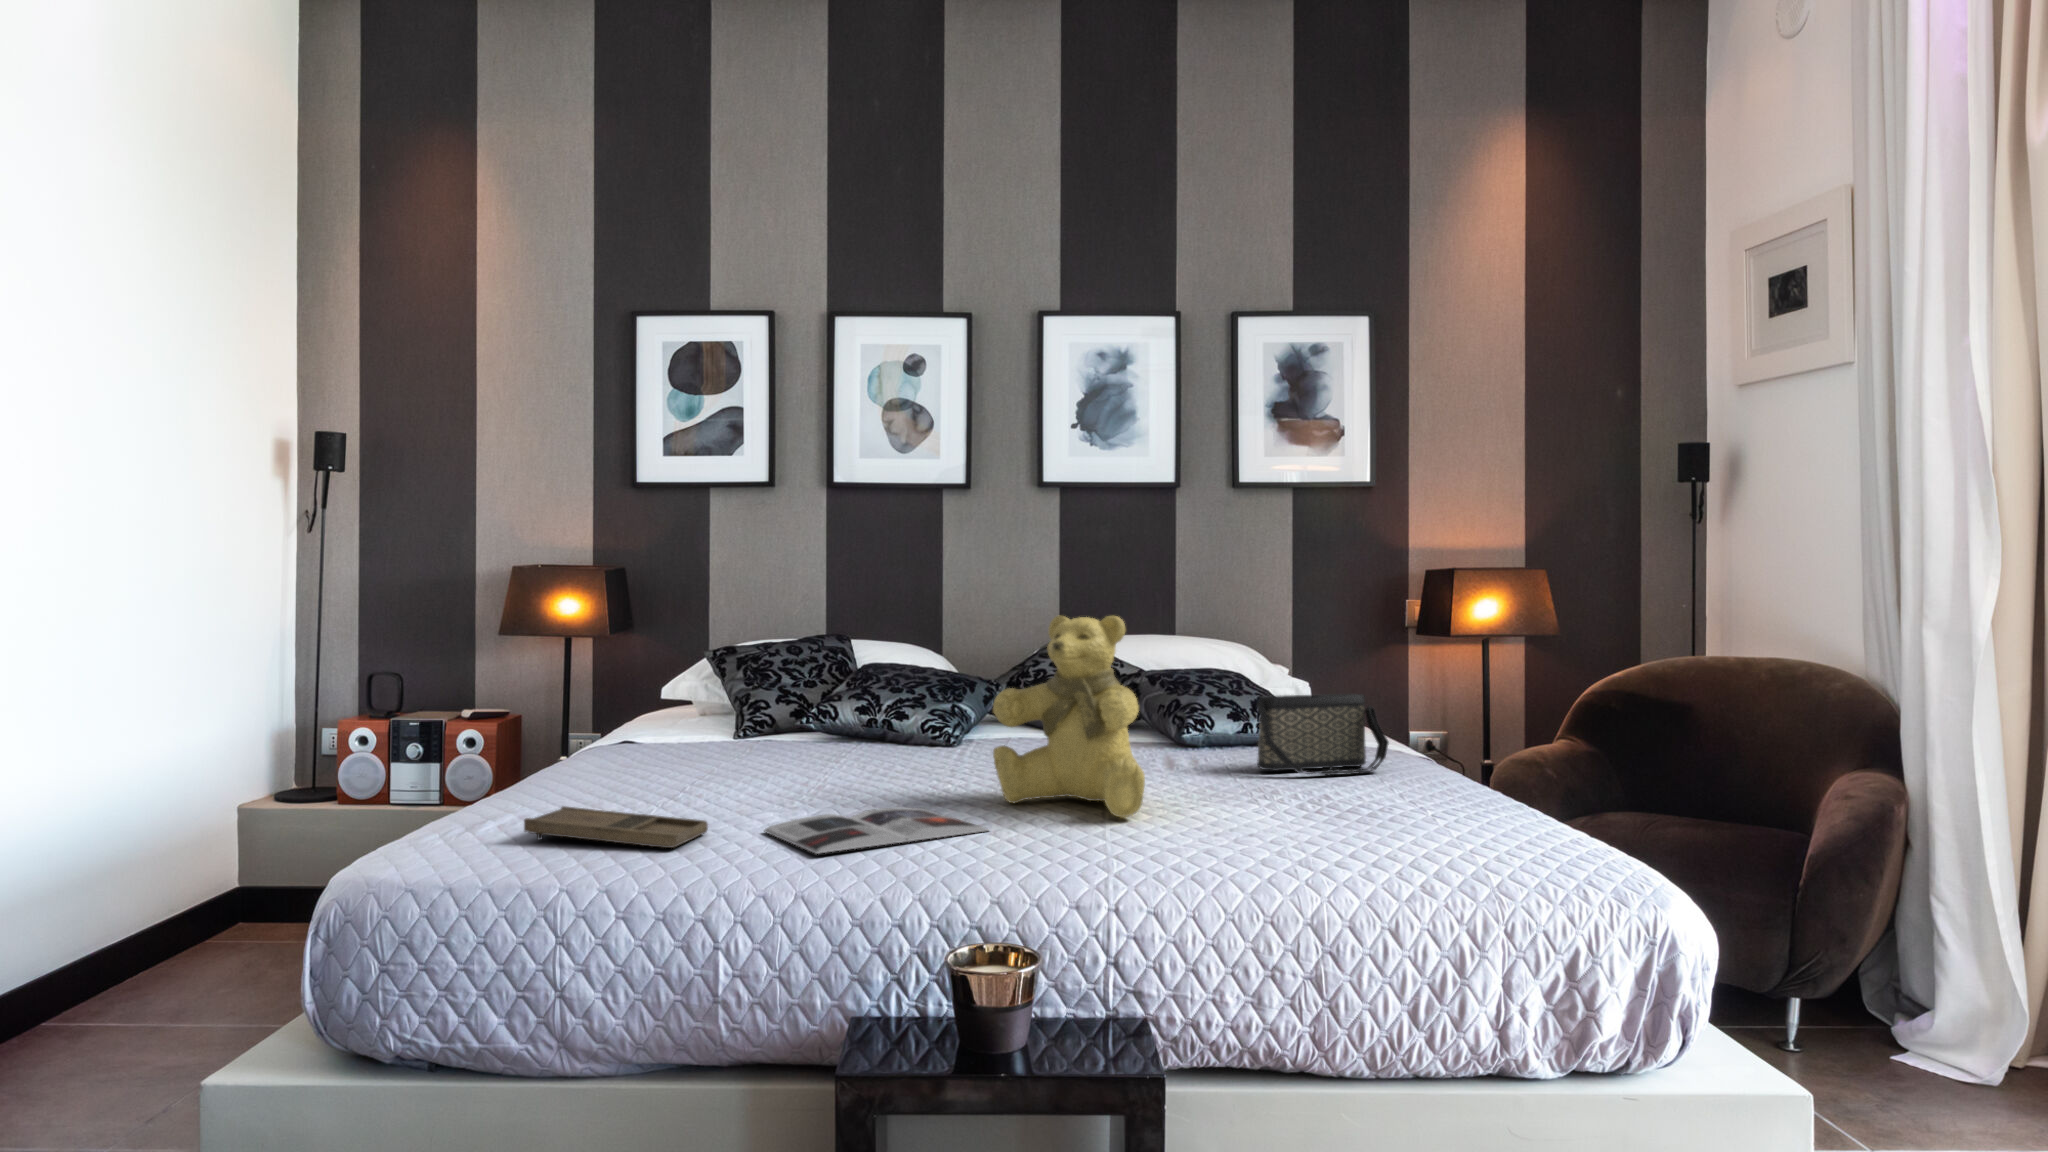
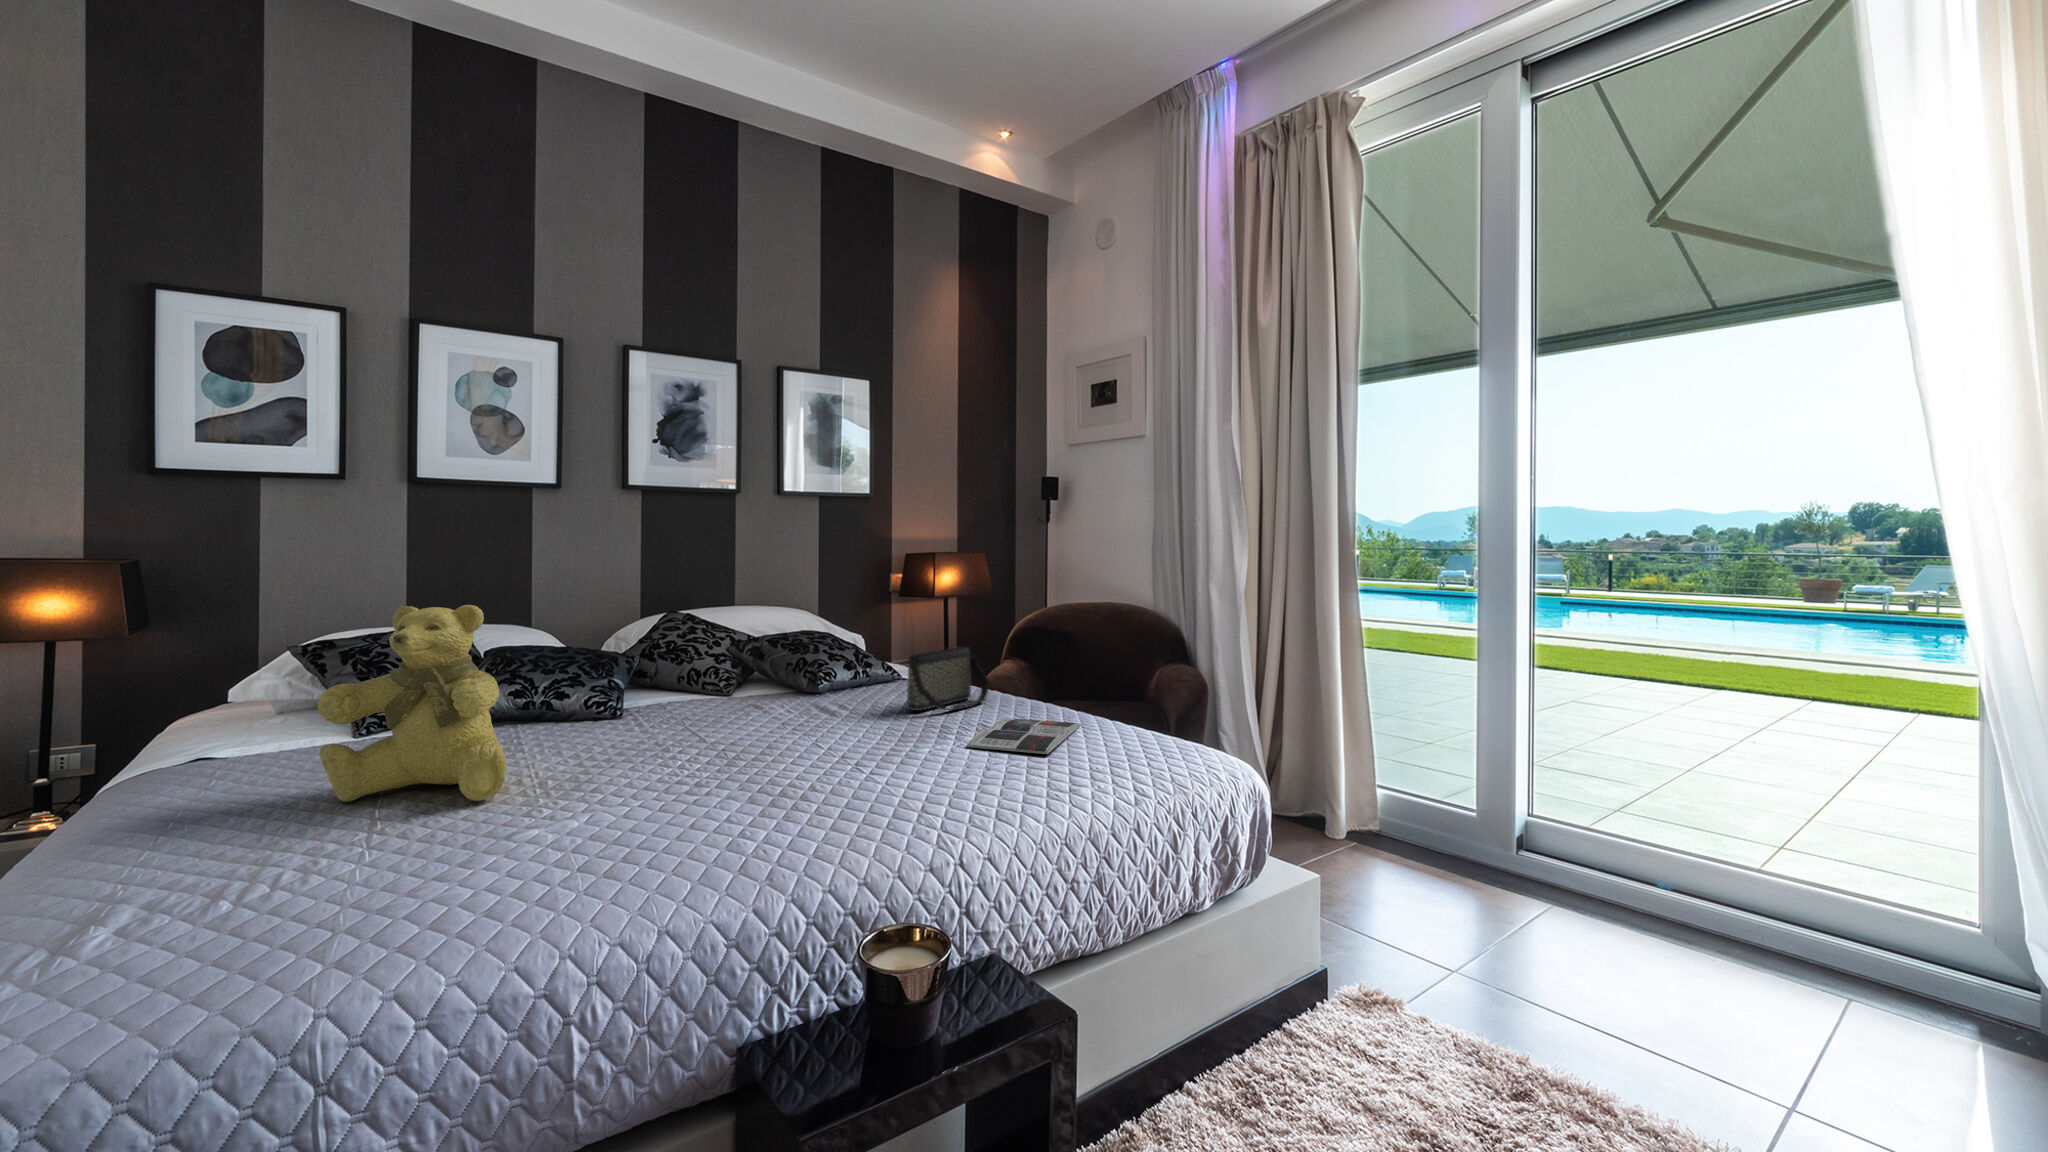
teddy bear: present [993,616,1145,817] -> present [317,605,506,802]
tray: present [524,806,708,848] -> none [177,863,470,947]
magazine: present [764,808,988,854] -> present [966,718,1081,754]

